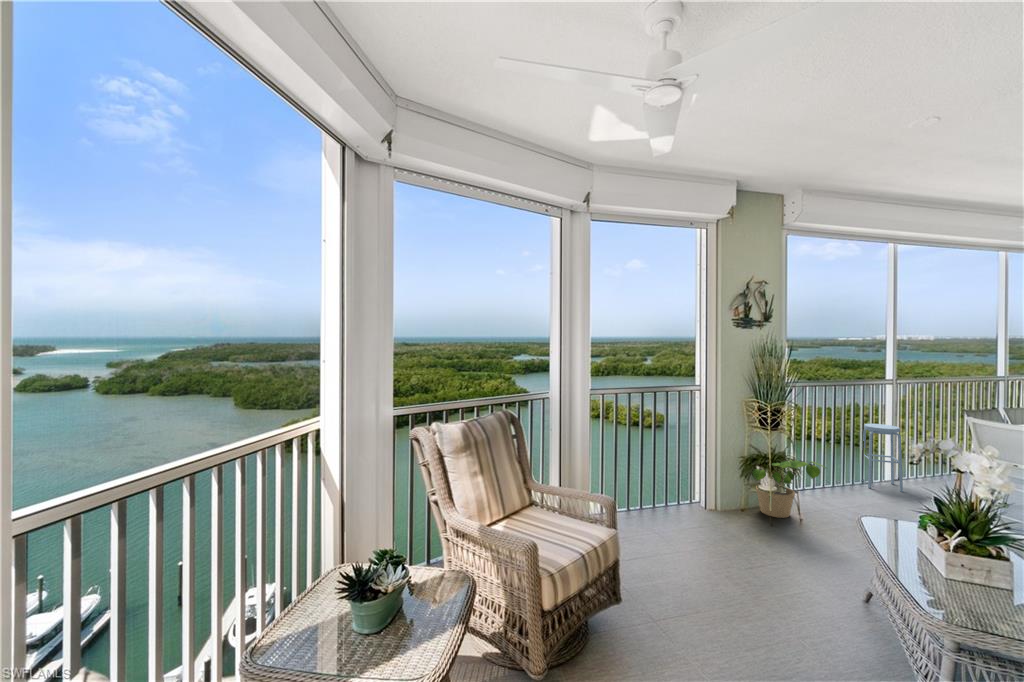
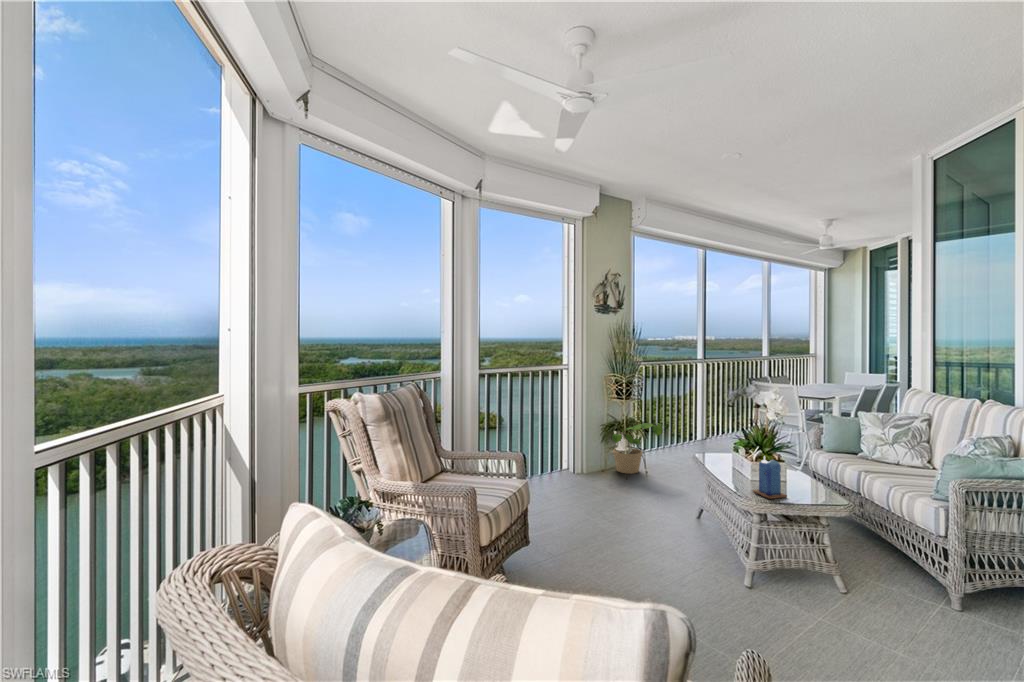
stool: present [861,424,903,492] -> none [683,395,712,448]
candle: none [938,553,1001,623] -> present [753,456,787,499]

